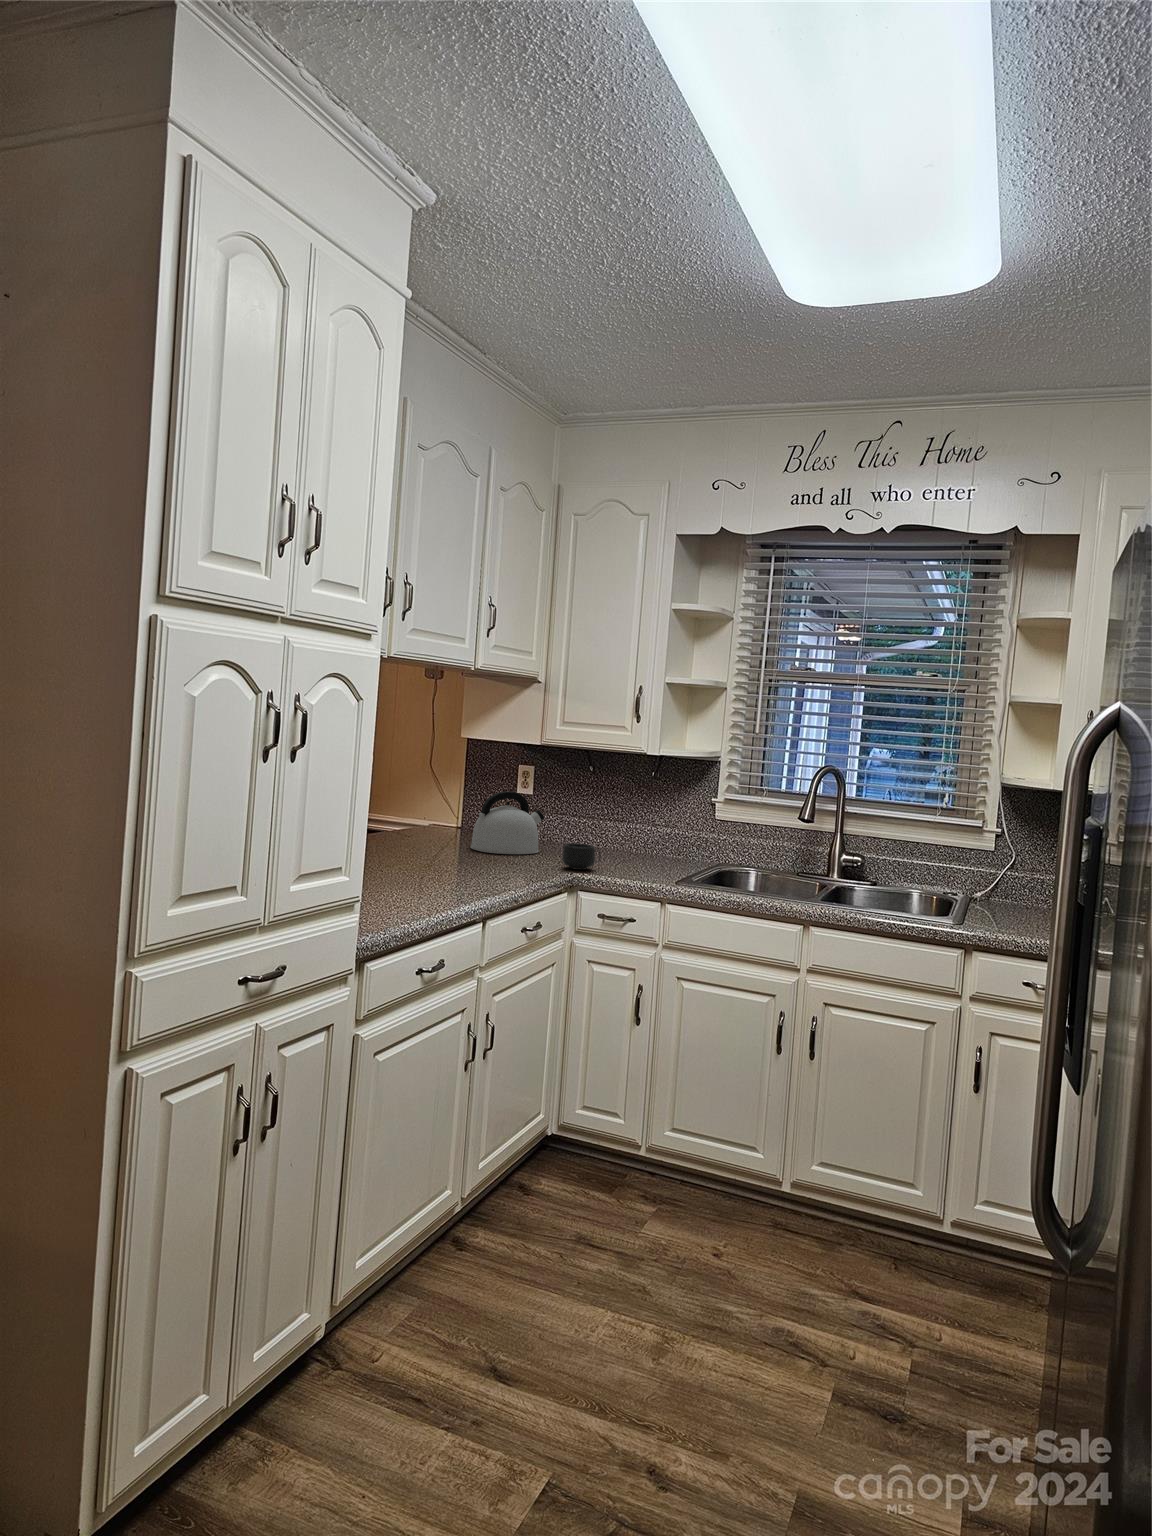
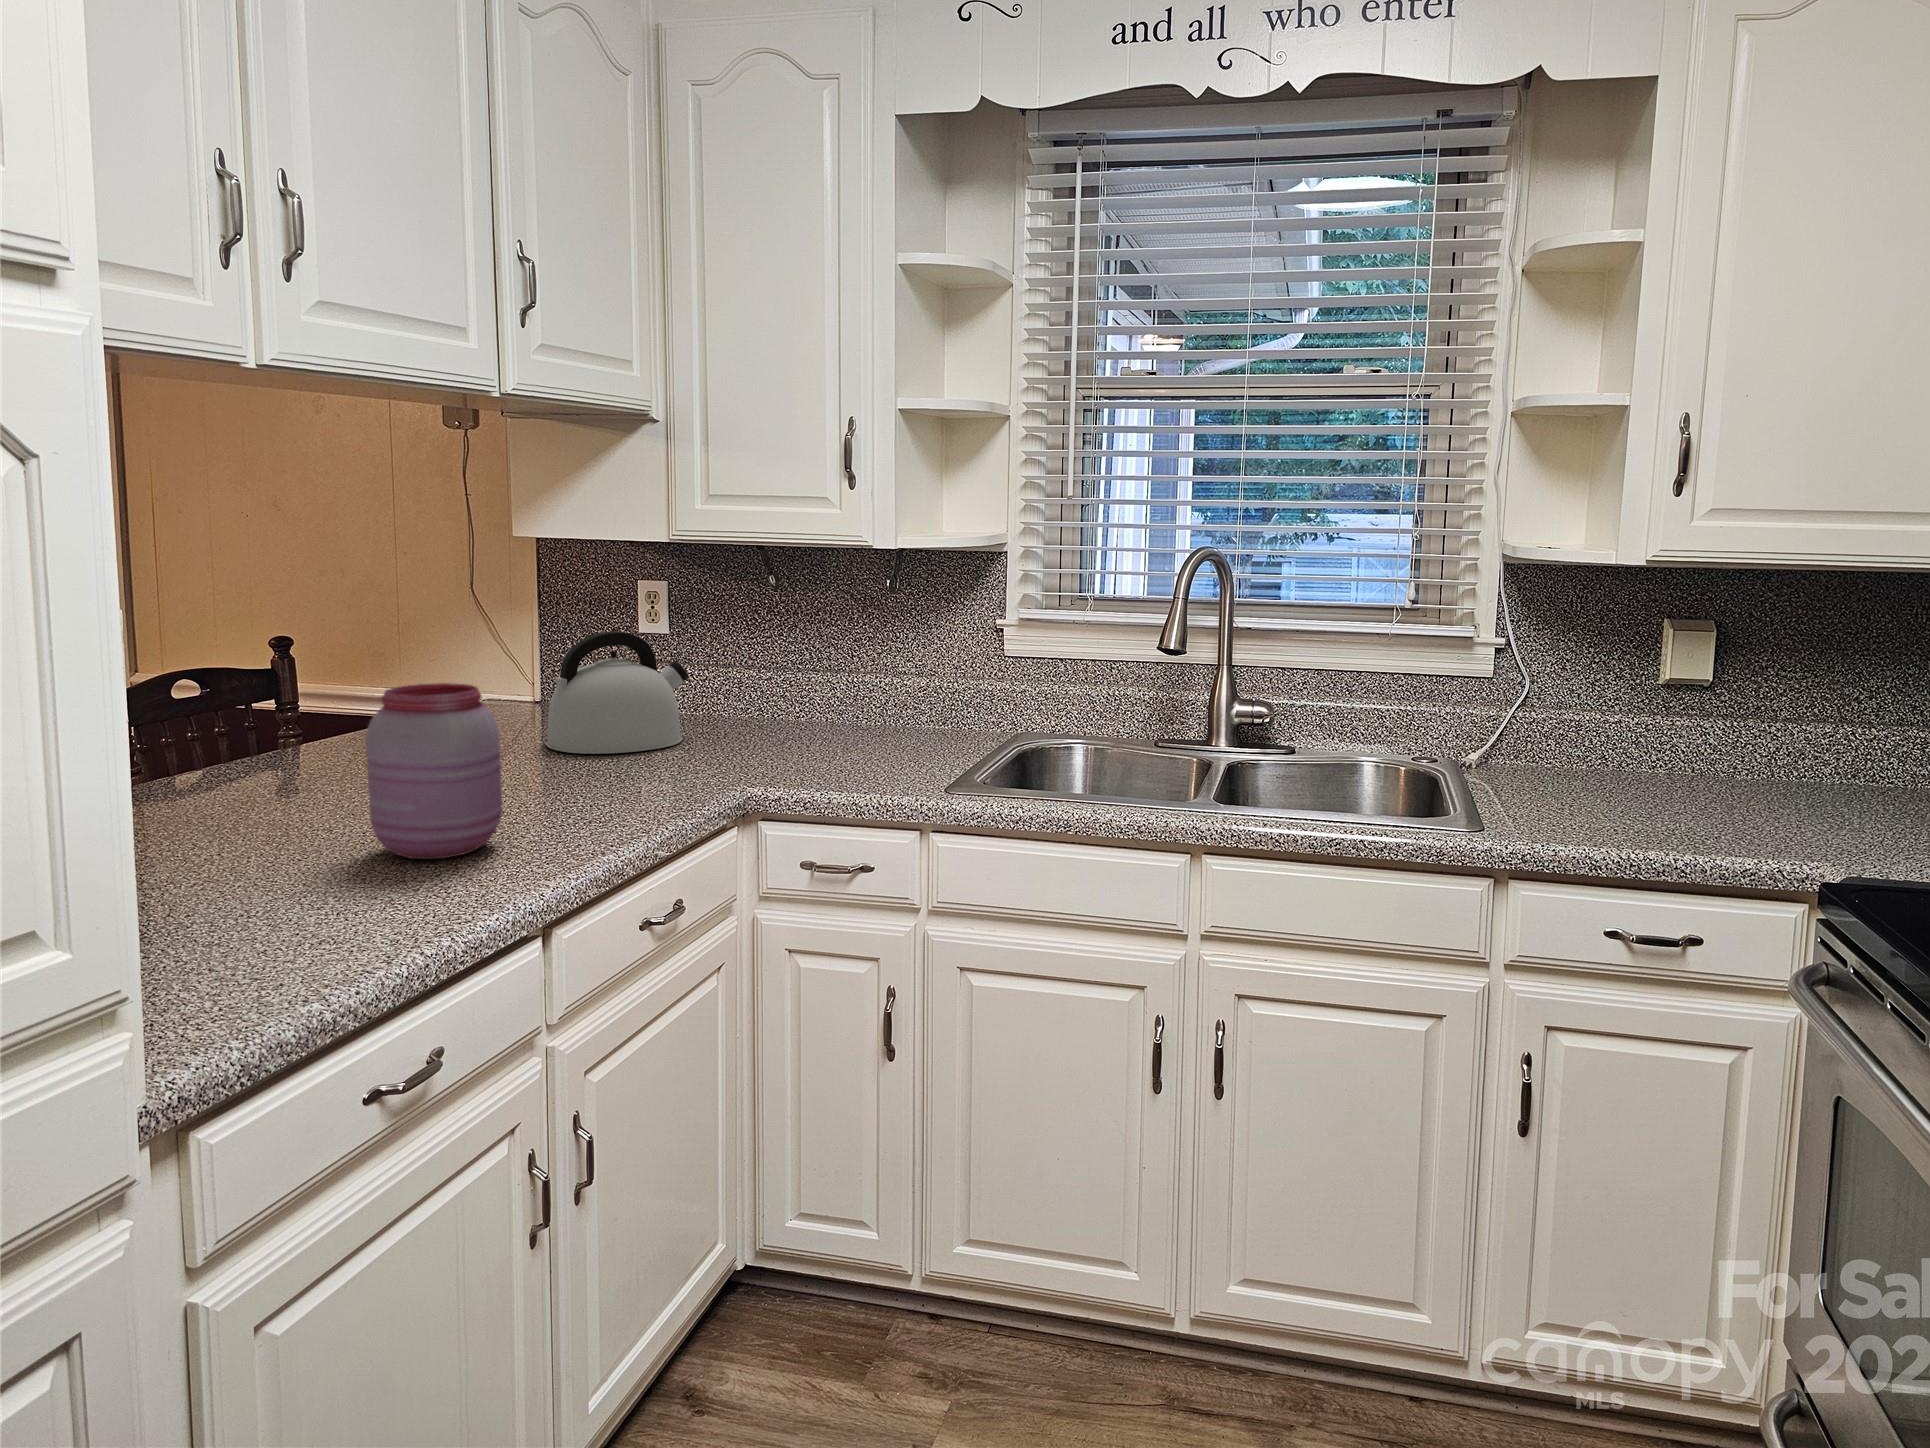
jar: none [408,805,468,886] -> present [366,683,502,859]
mug: present [562,843,600,870] -> none [722,725,798,777]

